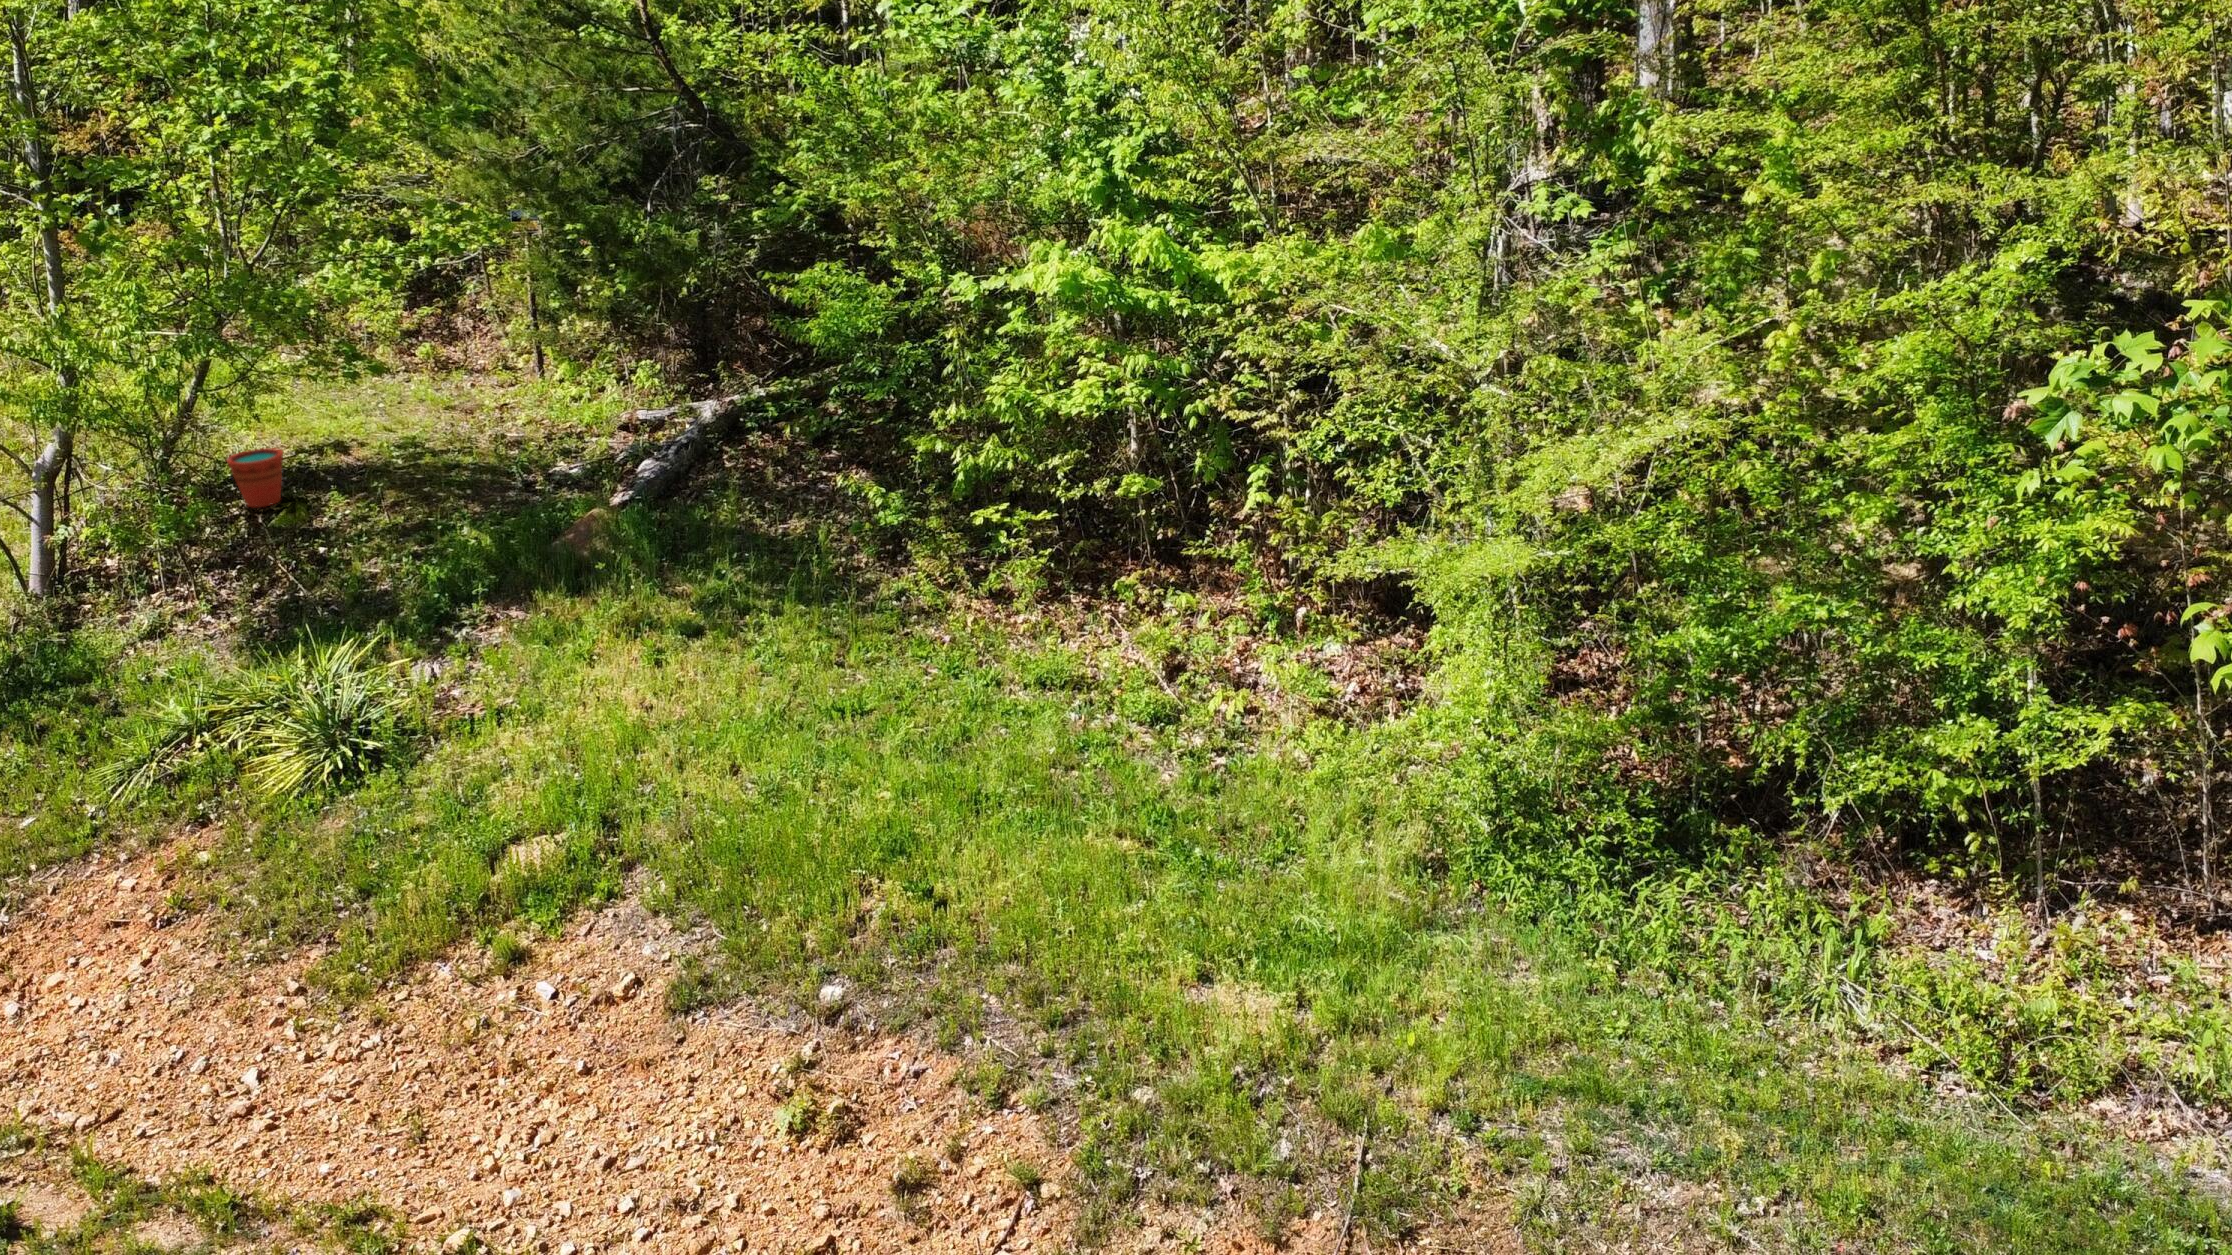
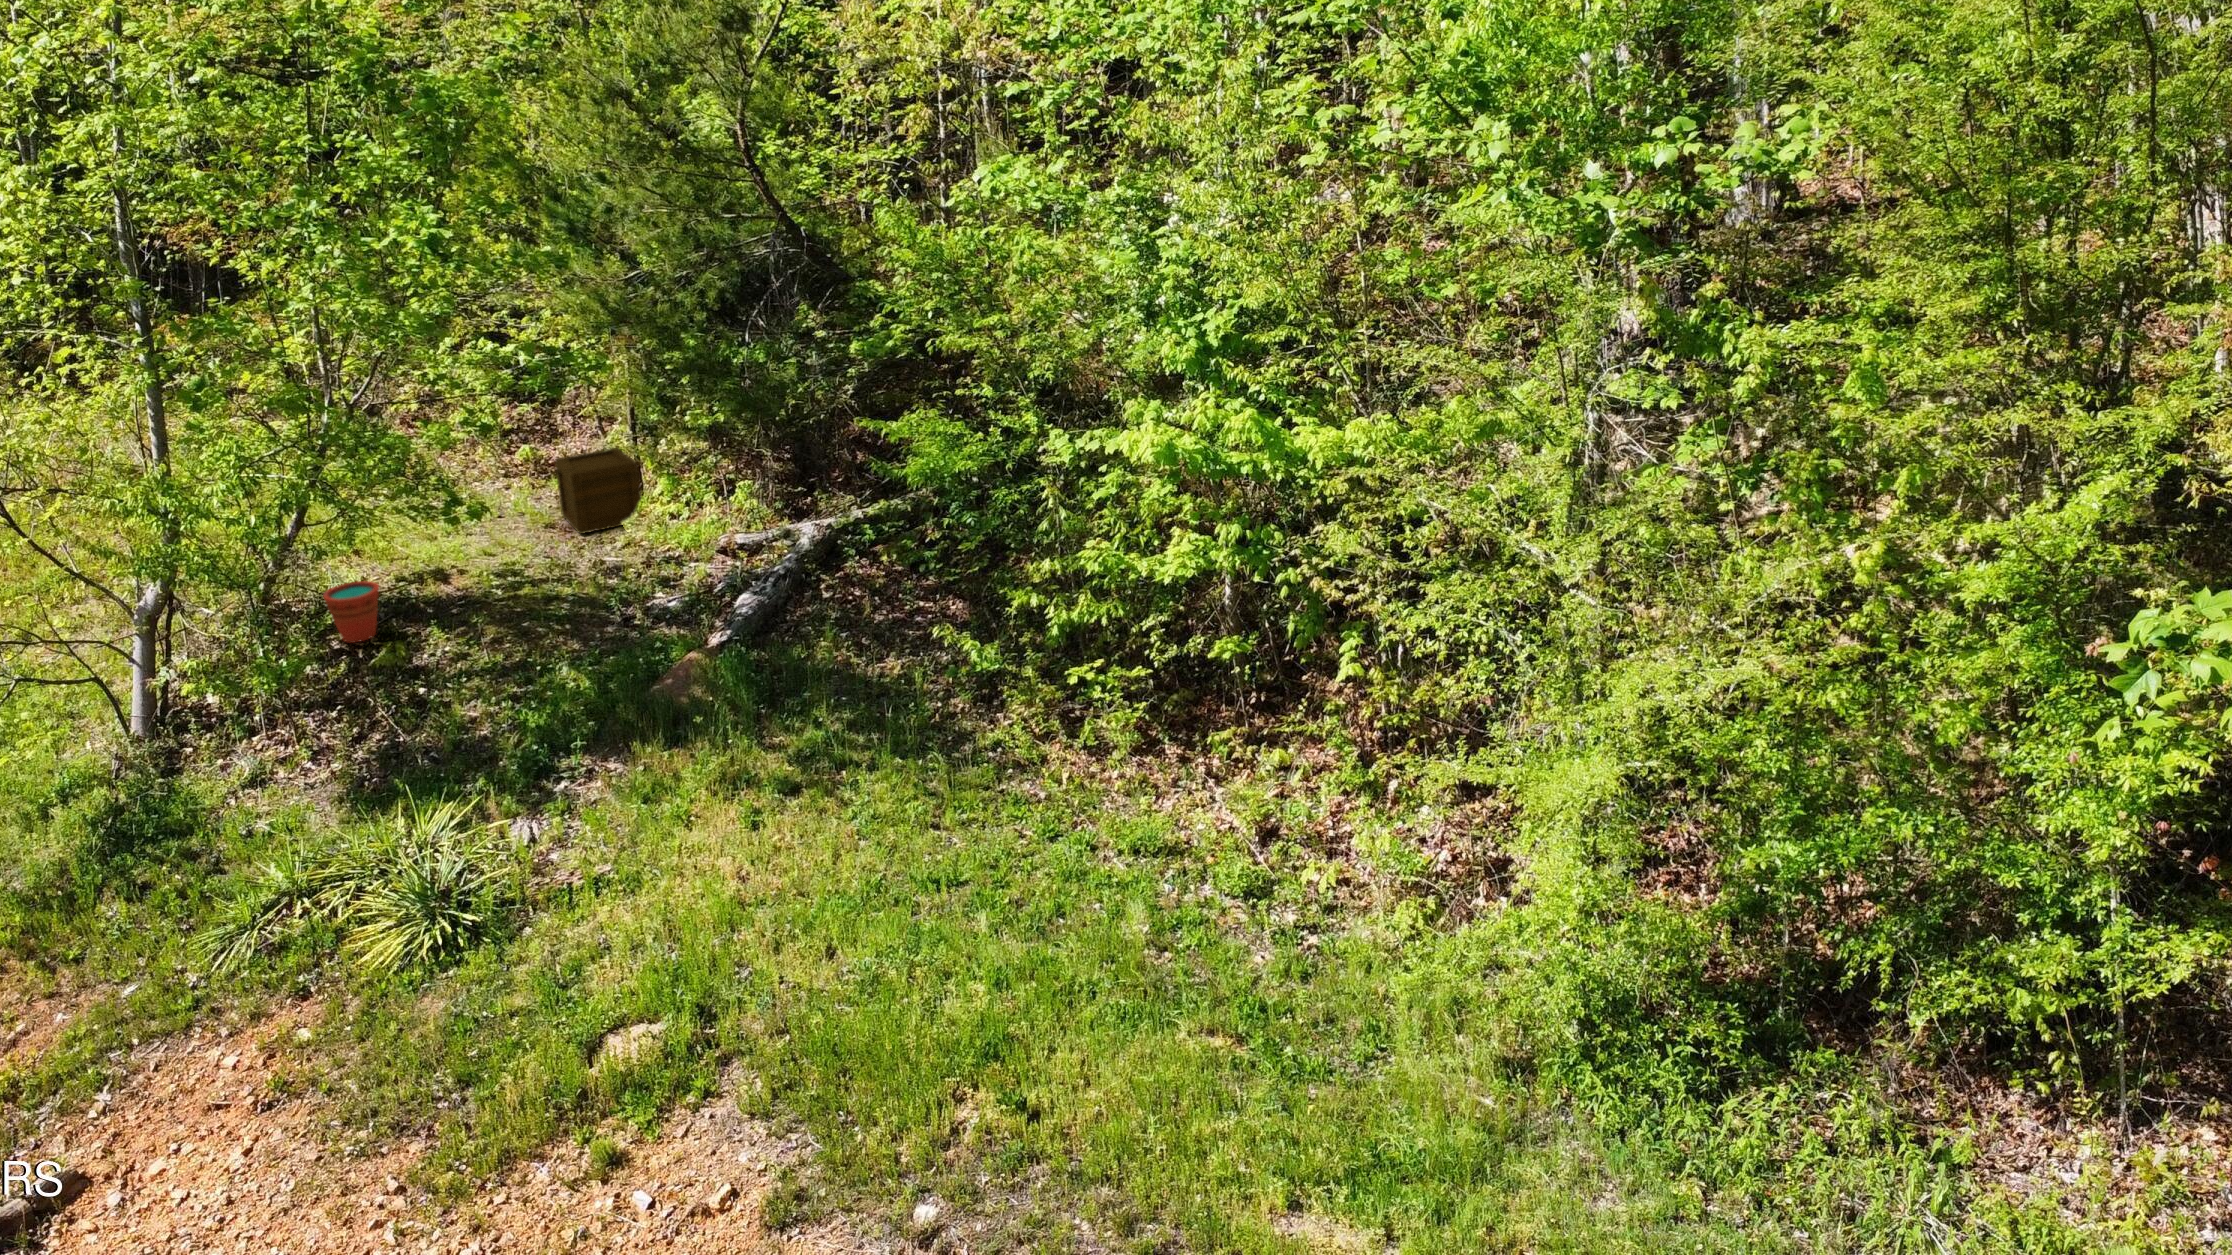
wooden crate: none [459,333,549,415] -> present [555,448,642,534]

